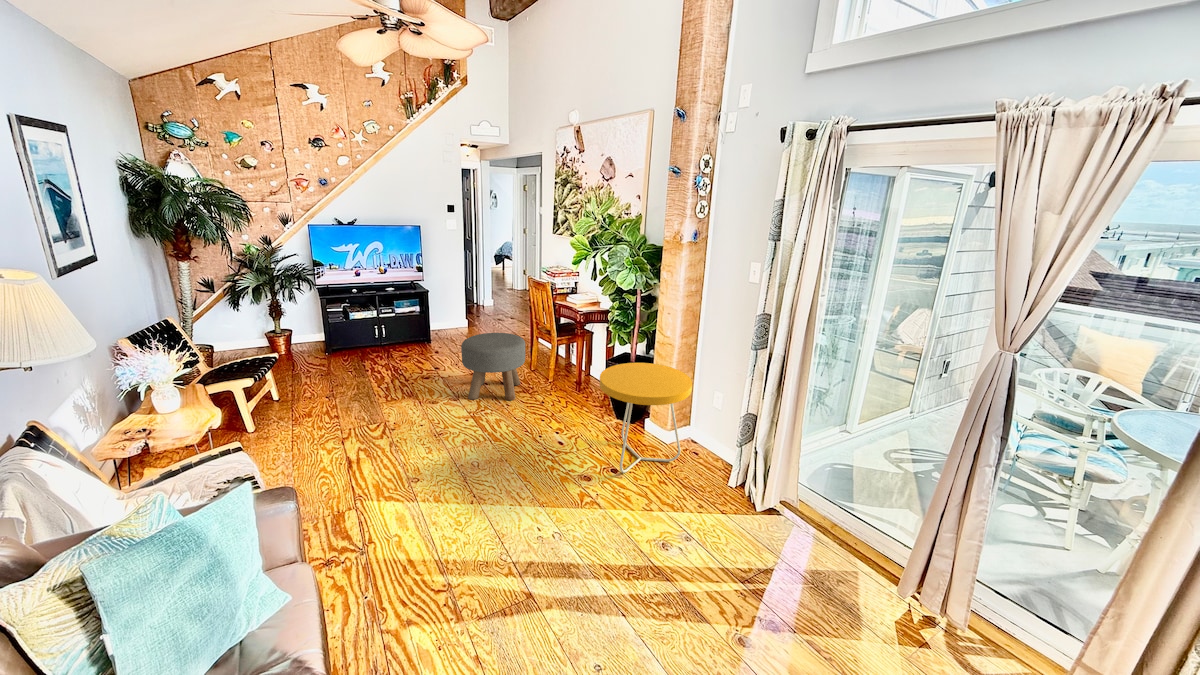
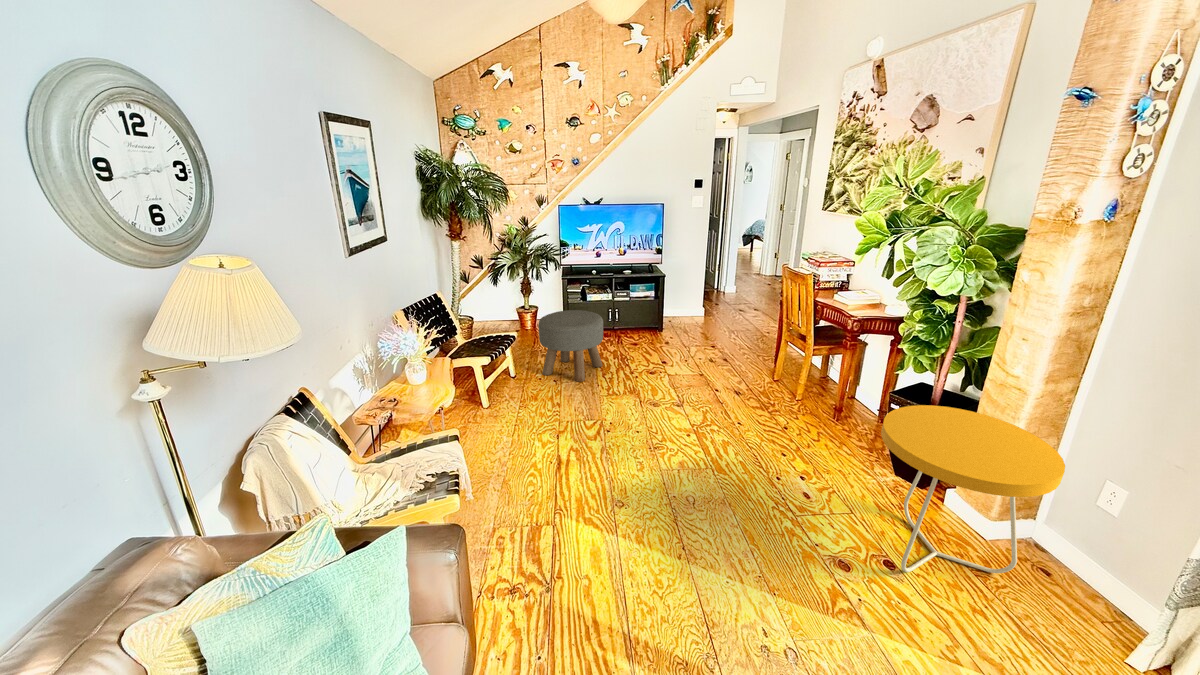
ottoman: present [461,333,525,400] -> present [538,310,603,381]

